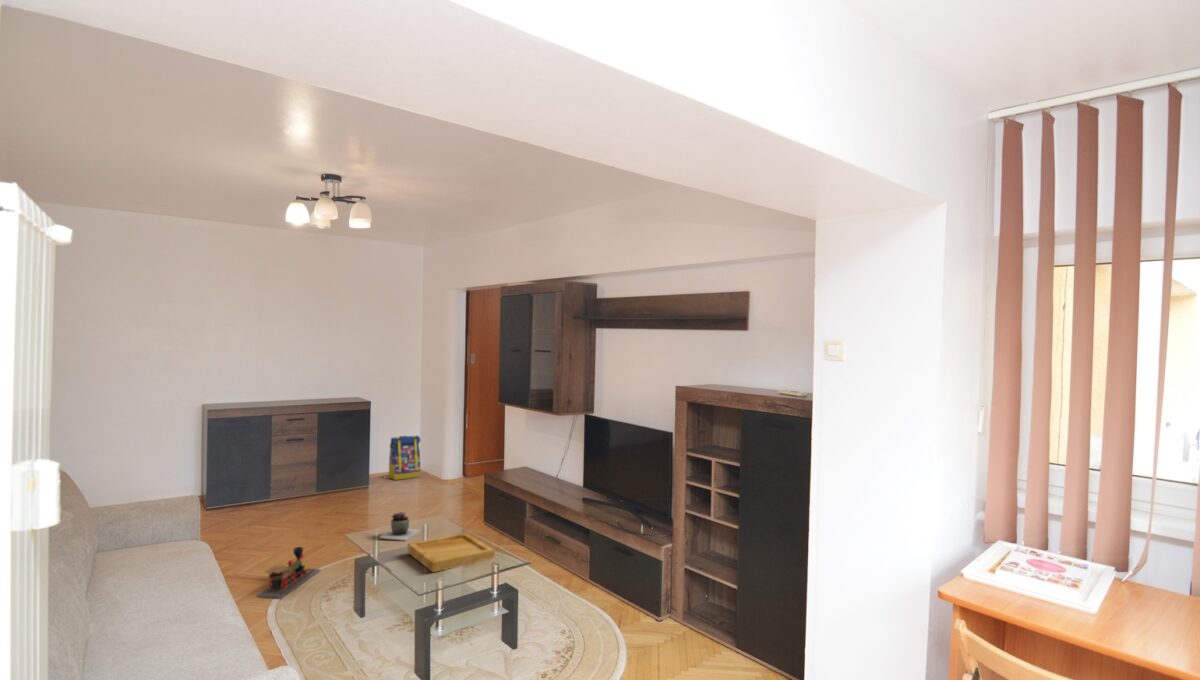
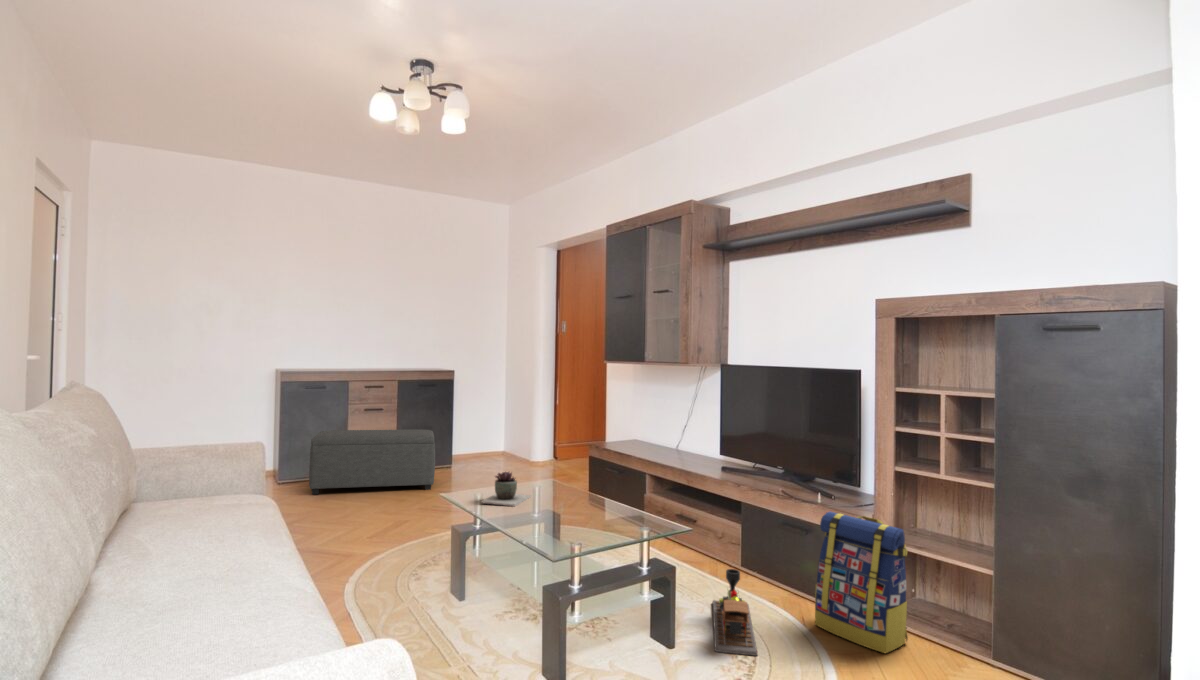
backpack: present [388,436,421,480] -> present [815,512,908,653]
ottoman: none [235,458,351,520] -> present [309,430,435,494]
tray: present [408,533,495,572] -> none [521,497,636,540]
toy train: present [257,547,320,599] -> present [713,569,758,656]

